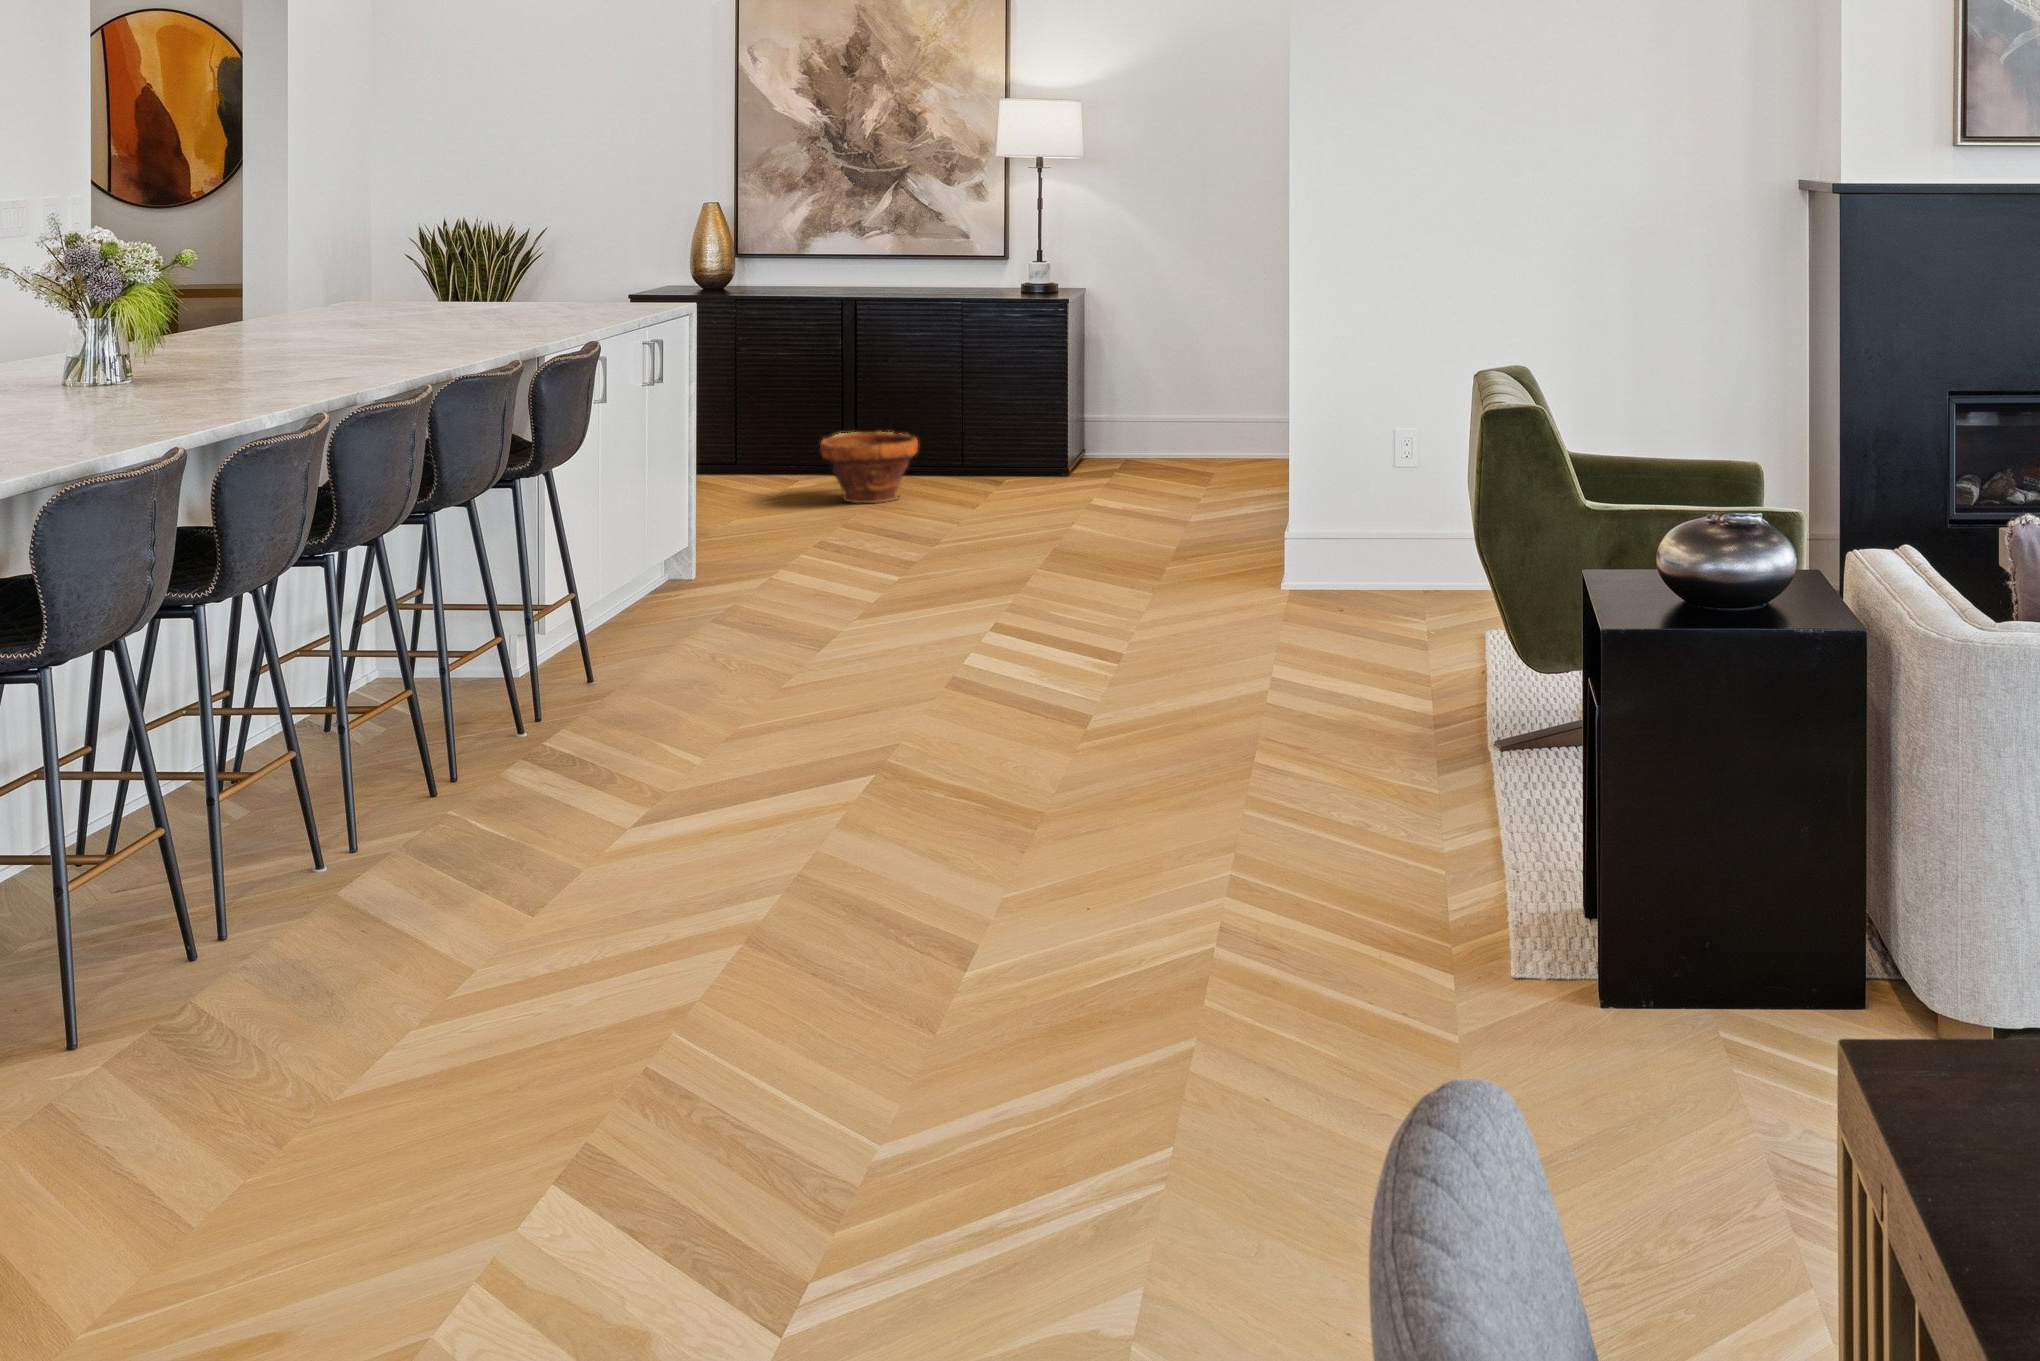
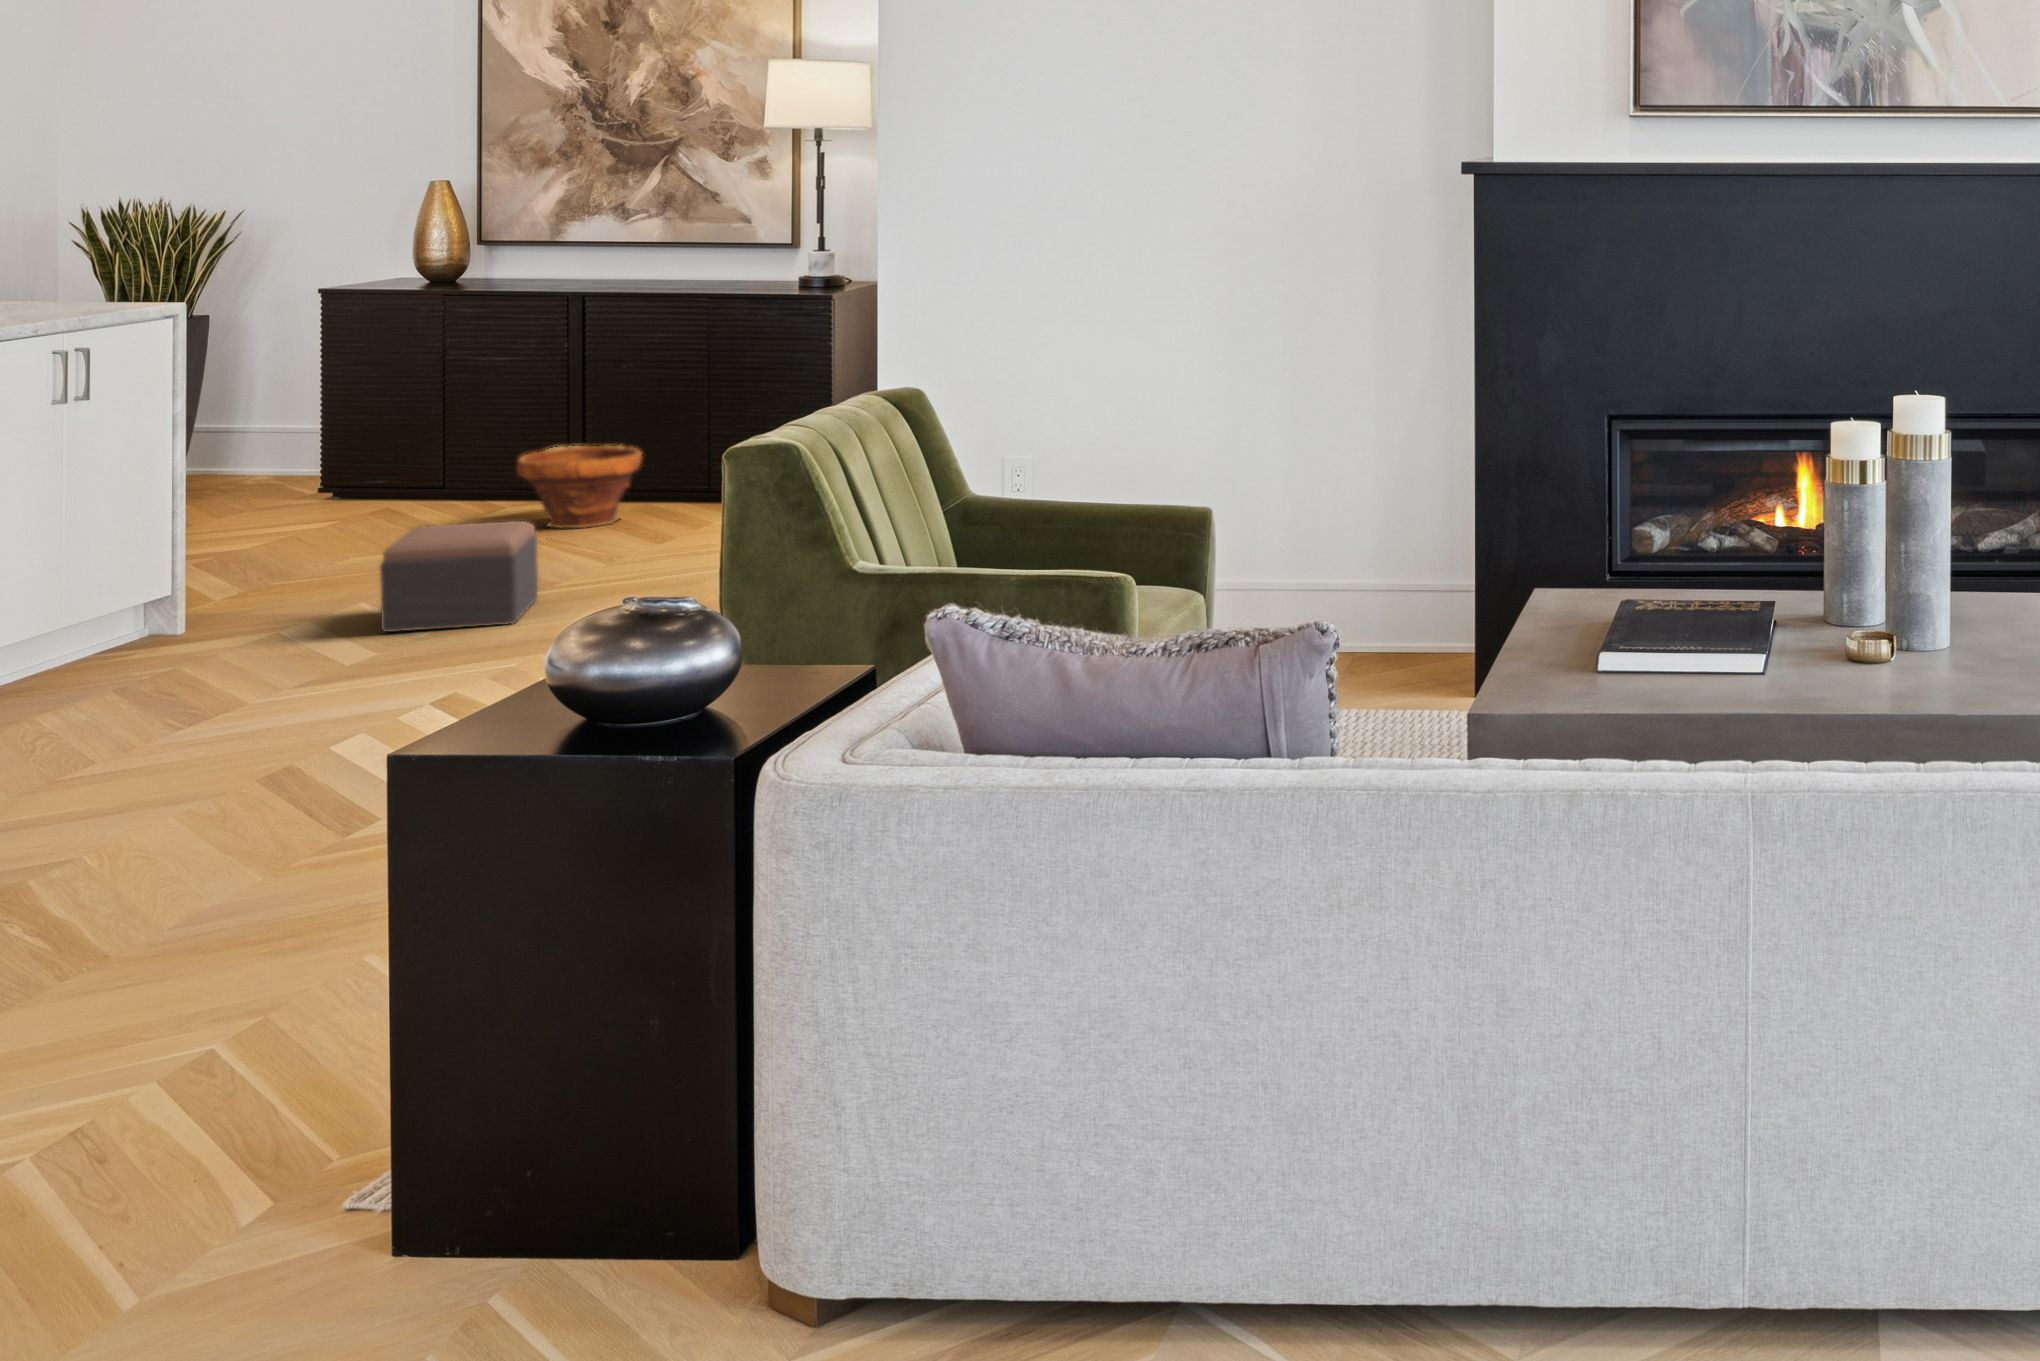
footstool: none [841,493,956,586] -> present [380,521,538,632]

